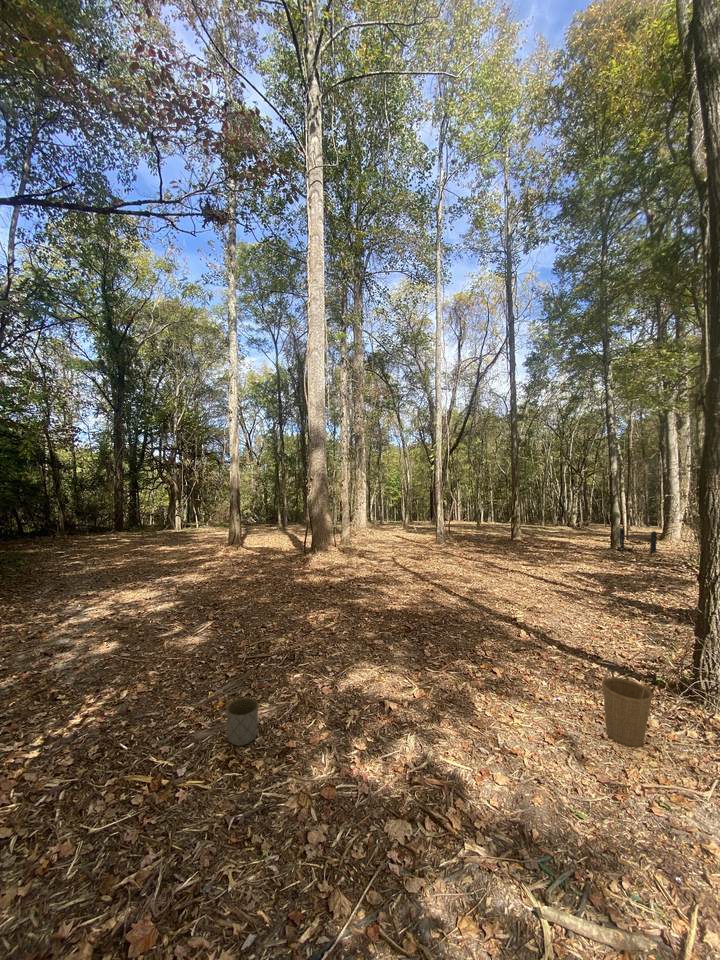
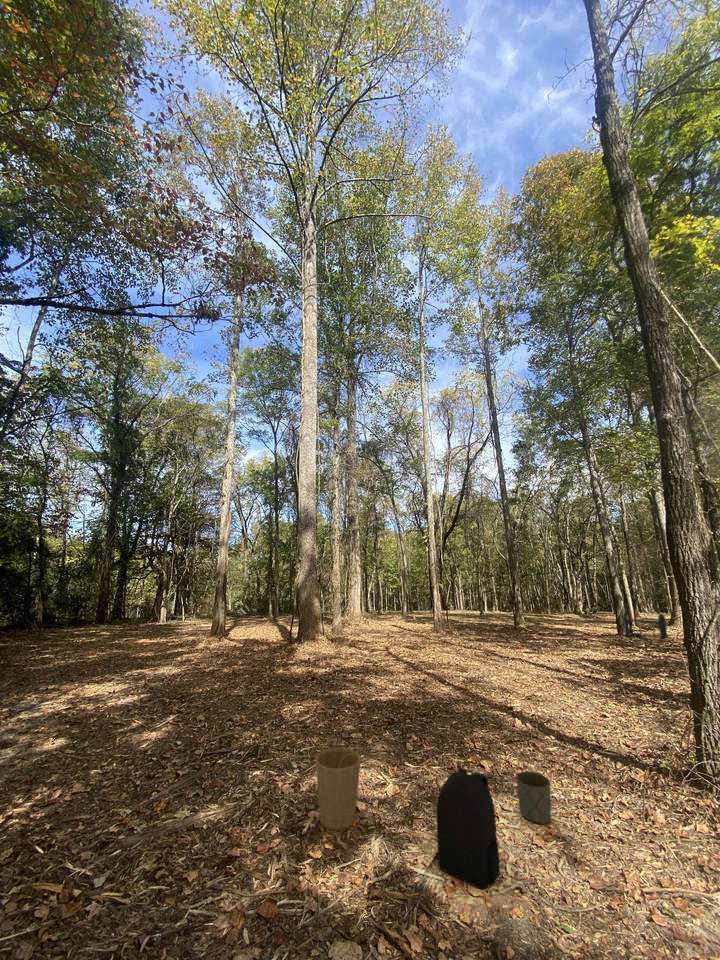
basket: present [602,671,652,747] -> present [315,740,361,830]
backpack: none [466,684,520,780] -> present [437,767,500,889]
planter: present [227,698,259,746] -> present [516,771,551,825]

